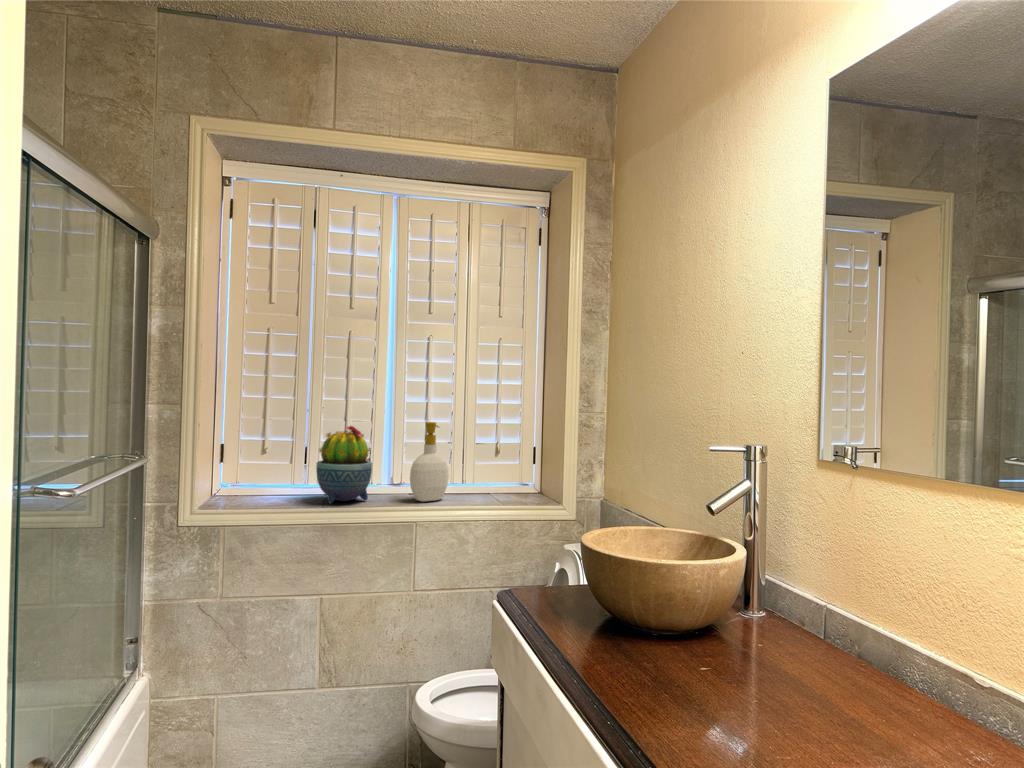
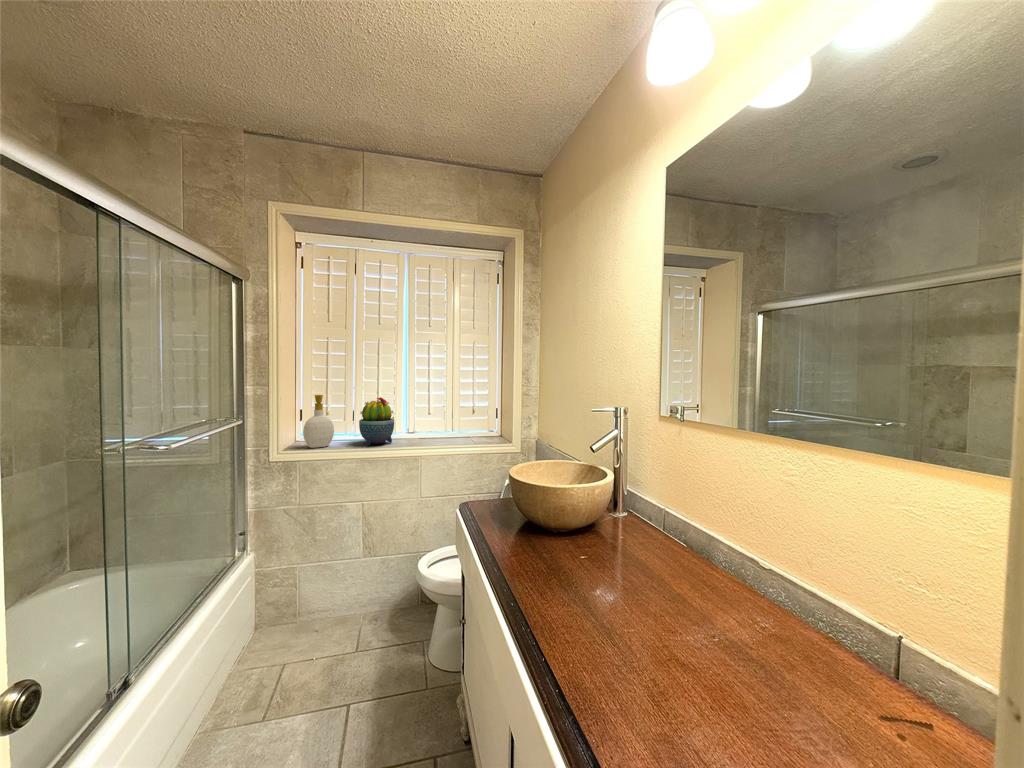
soap bottle: present [410,422,449,502] -> present [303,395,334,448]

